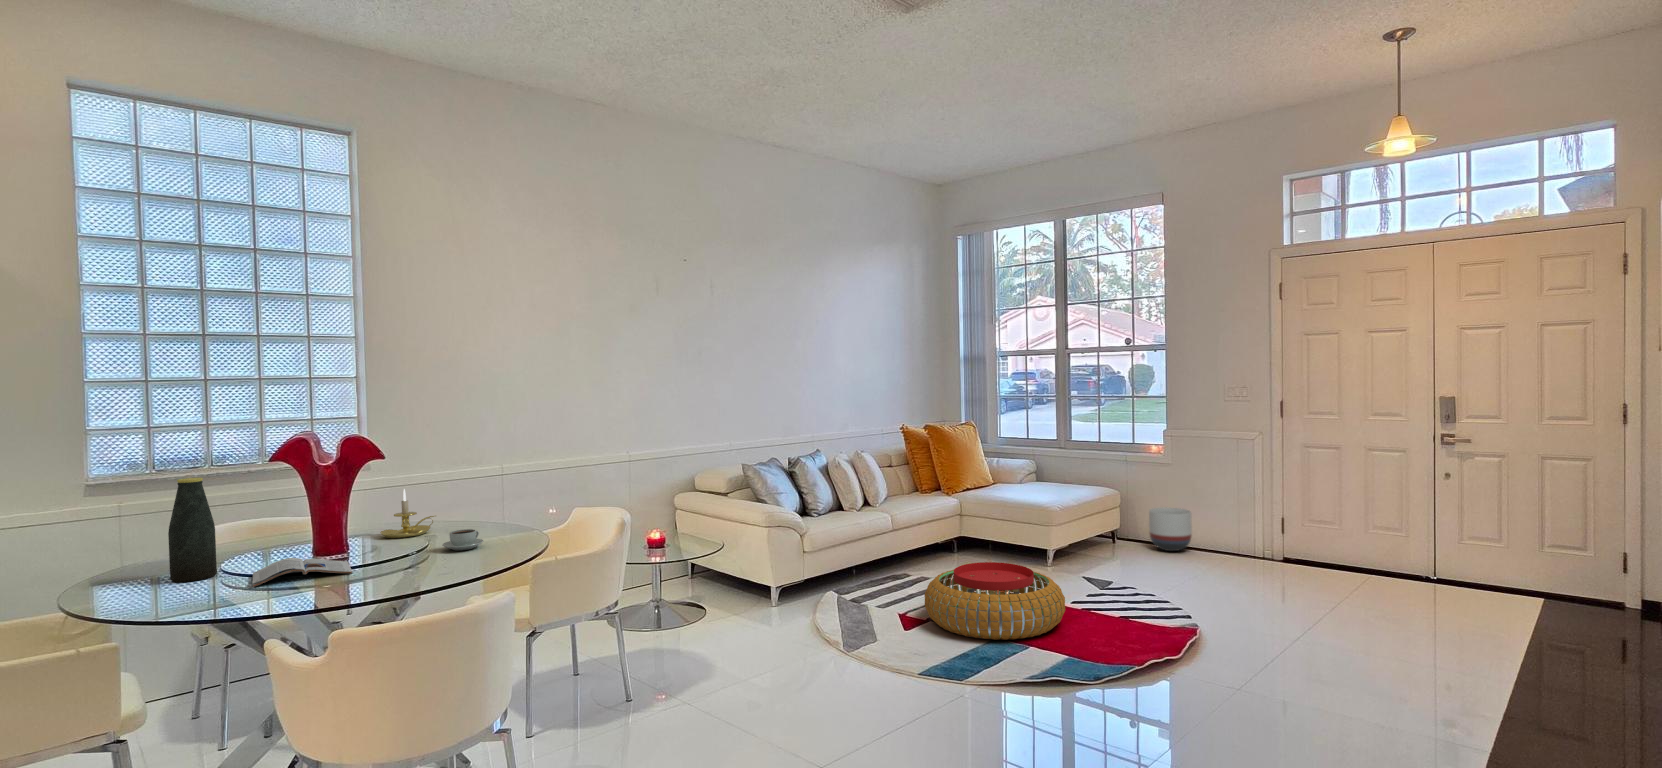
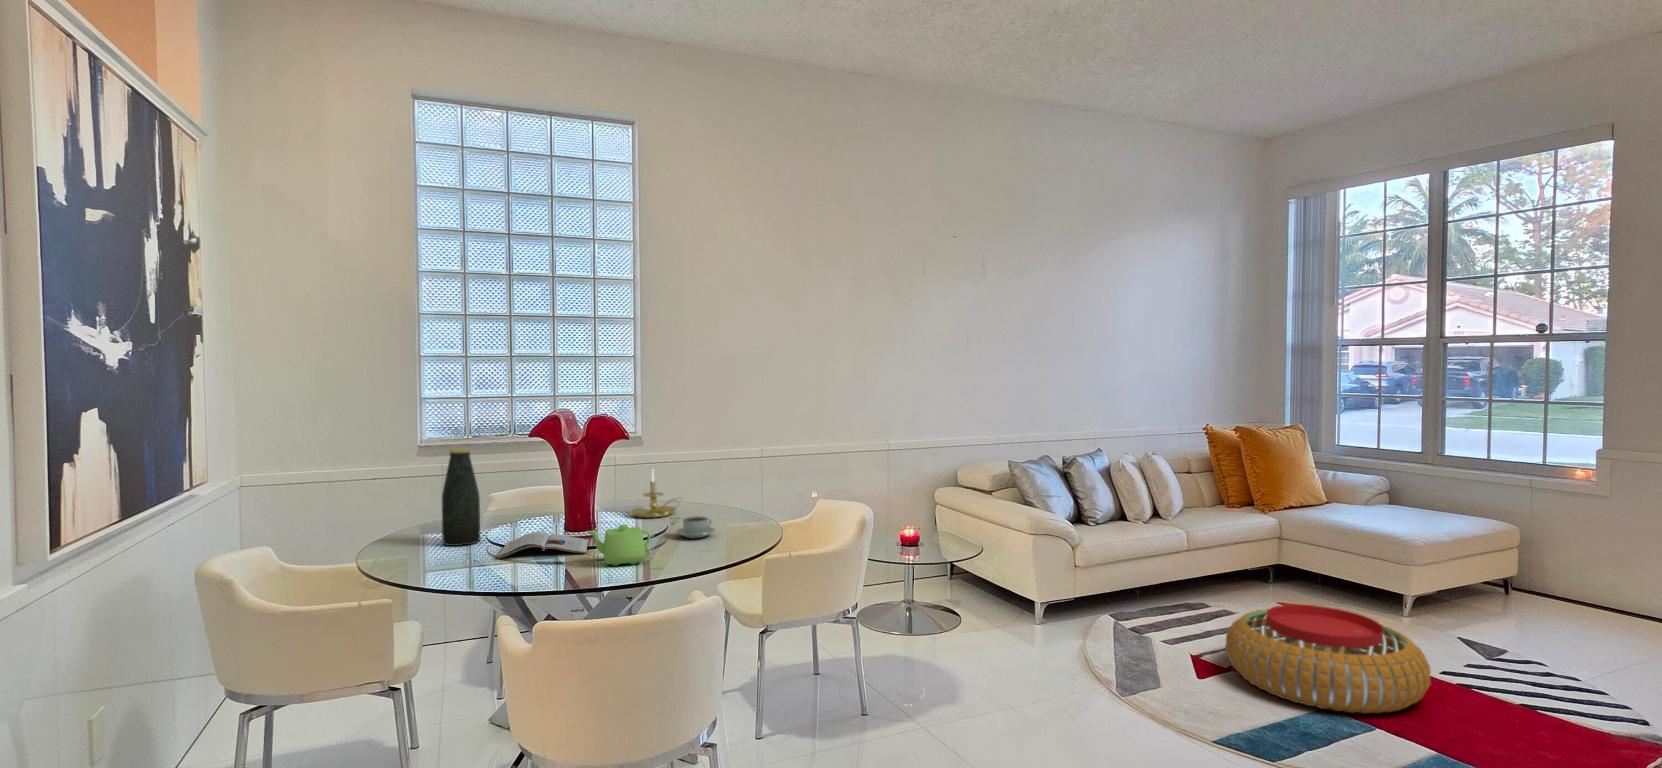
planter: present [1149,508,1192,551] -> none [1565,554,1639,616]
teapot: none [360,539,427,580] -> present [587,525,651,566]

